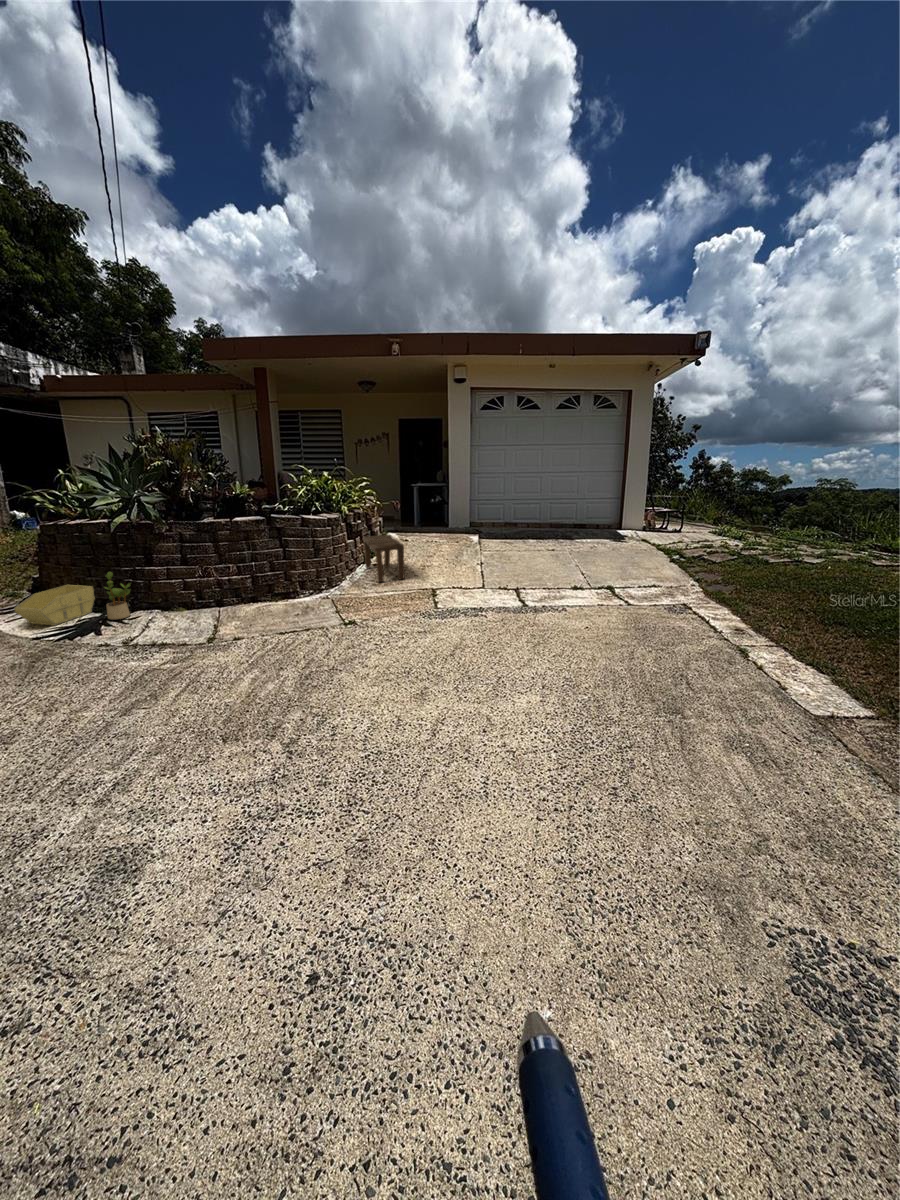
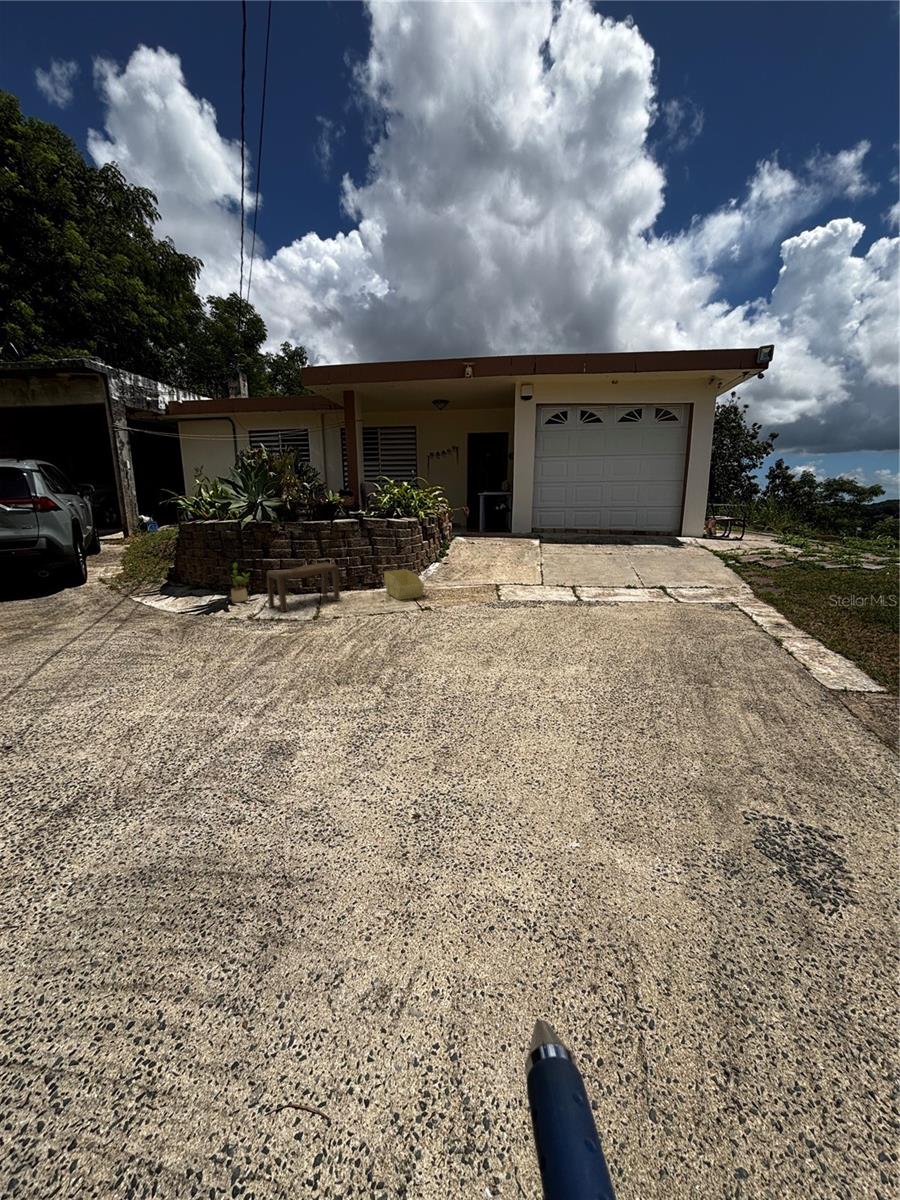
bench: present [364,535,404,582] -> present [266,562,340,612]
storage bin: present [14,585,95,626] -> present [384,569,424,600]

